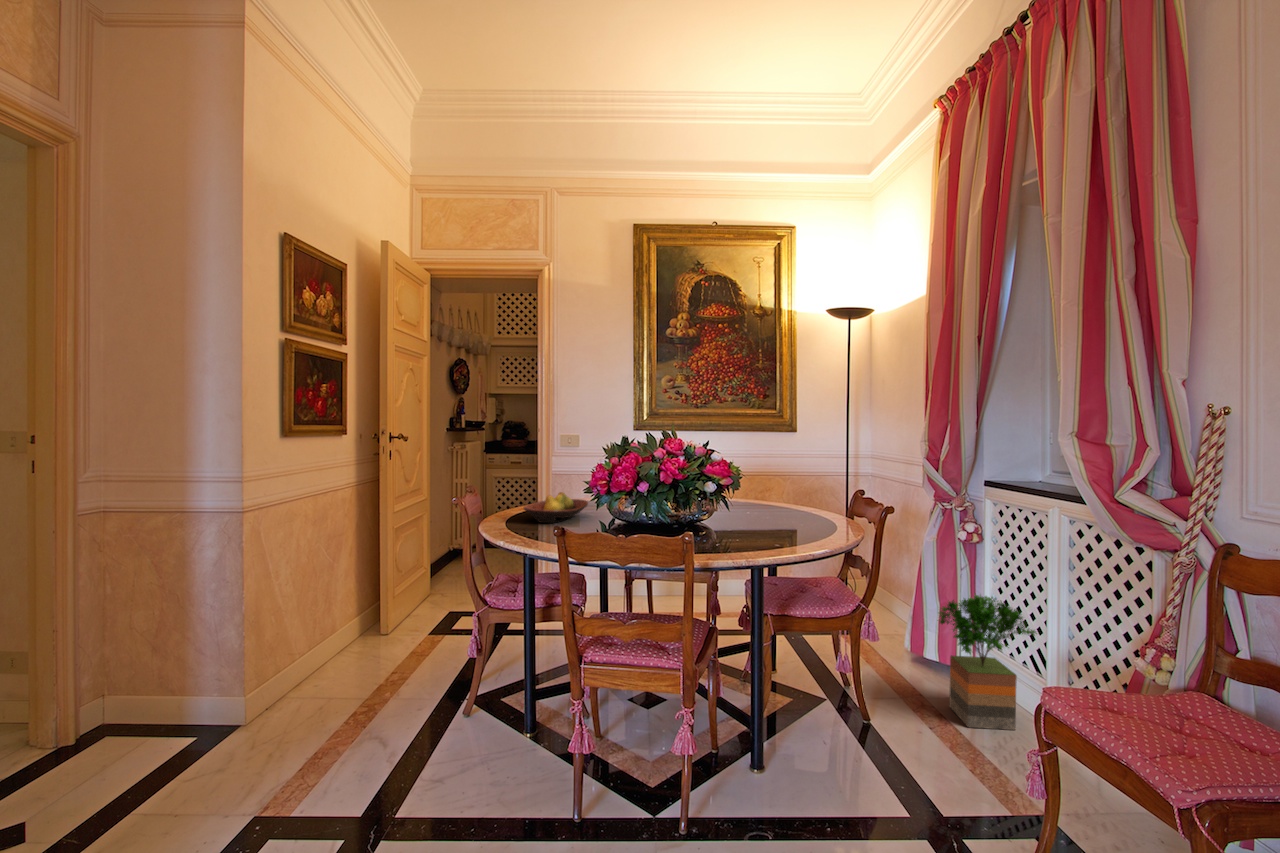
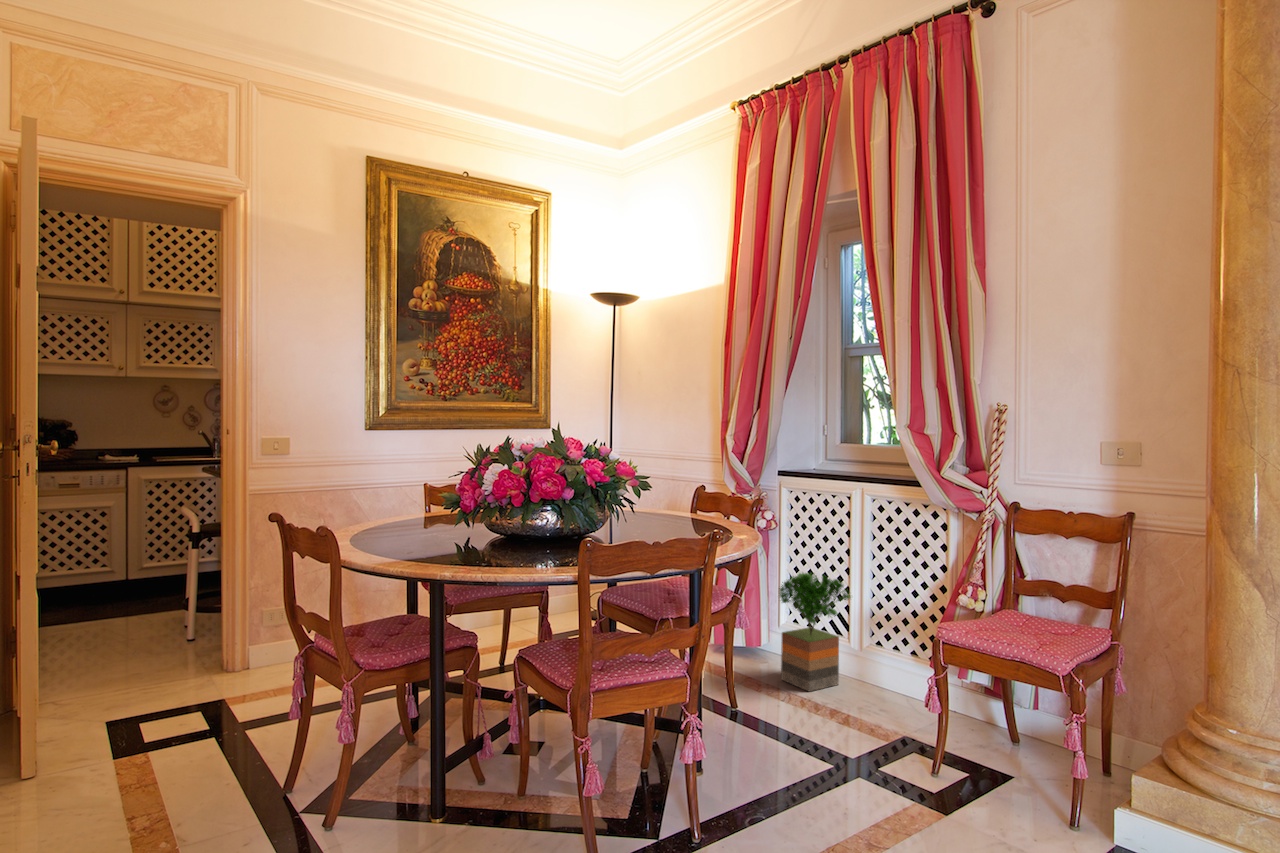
fruit bowl: present [524,492,588,523] -> none [385,508,461,549]

